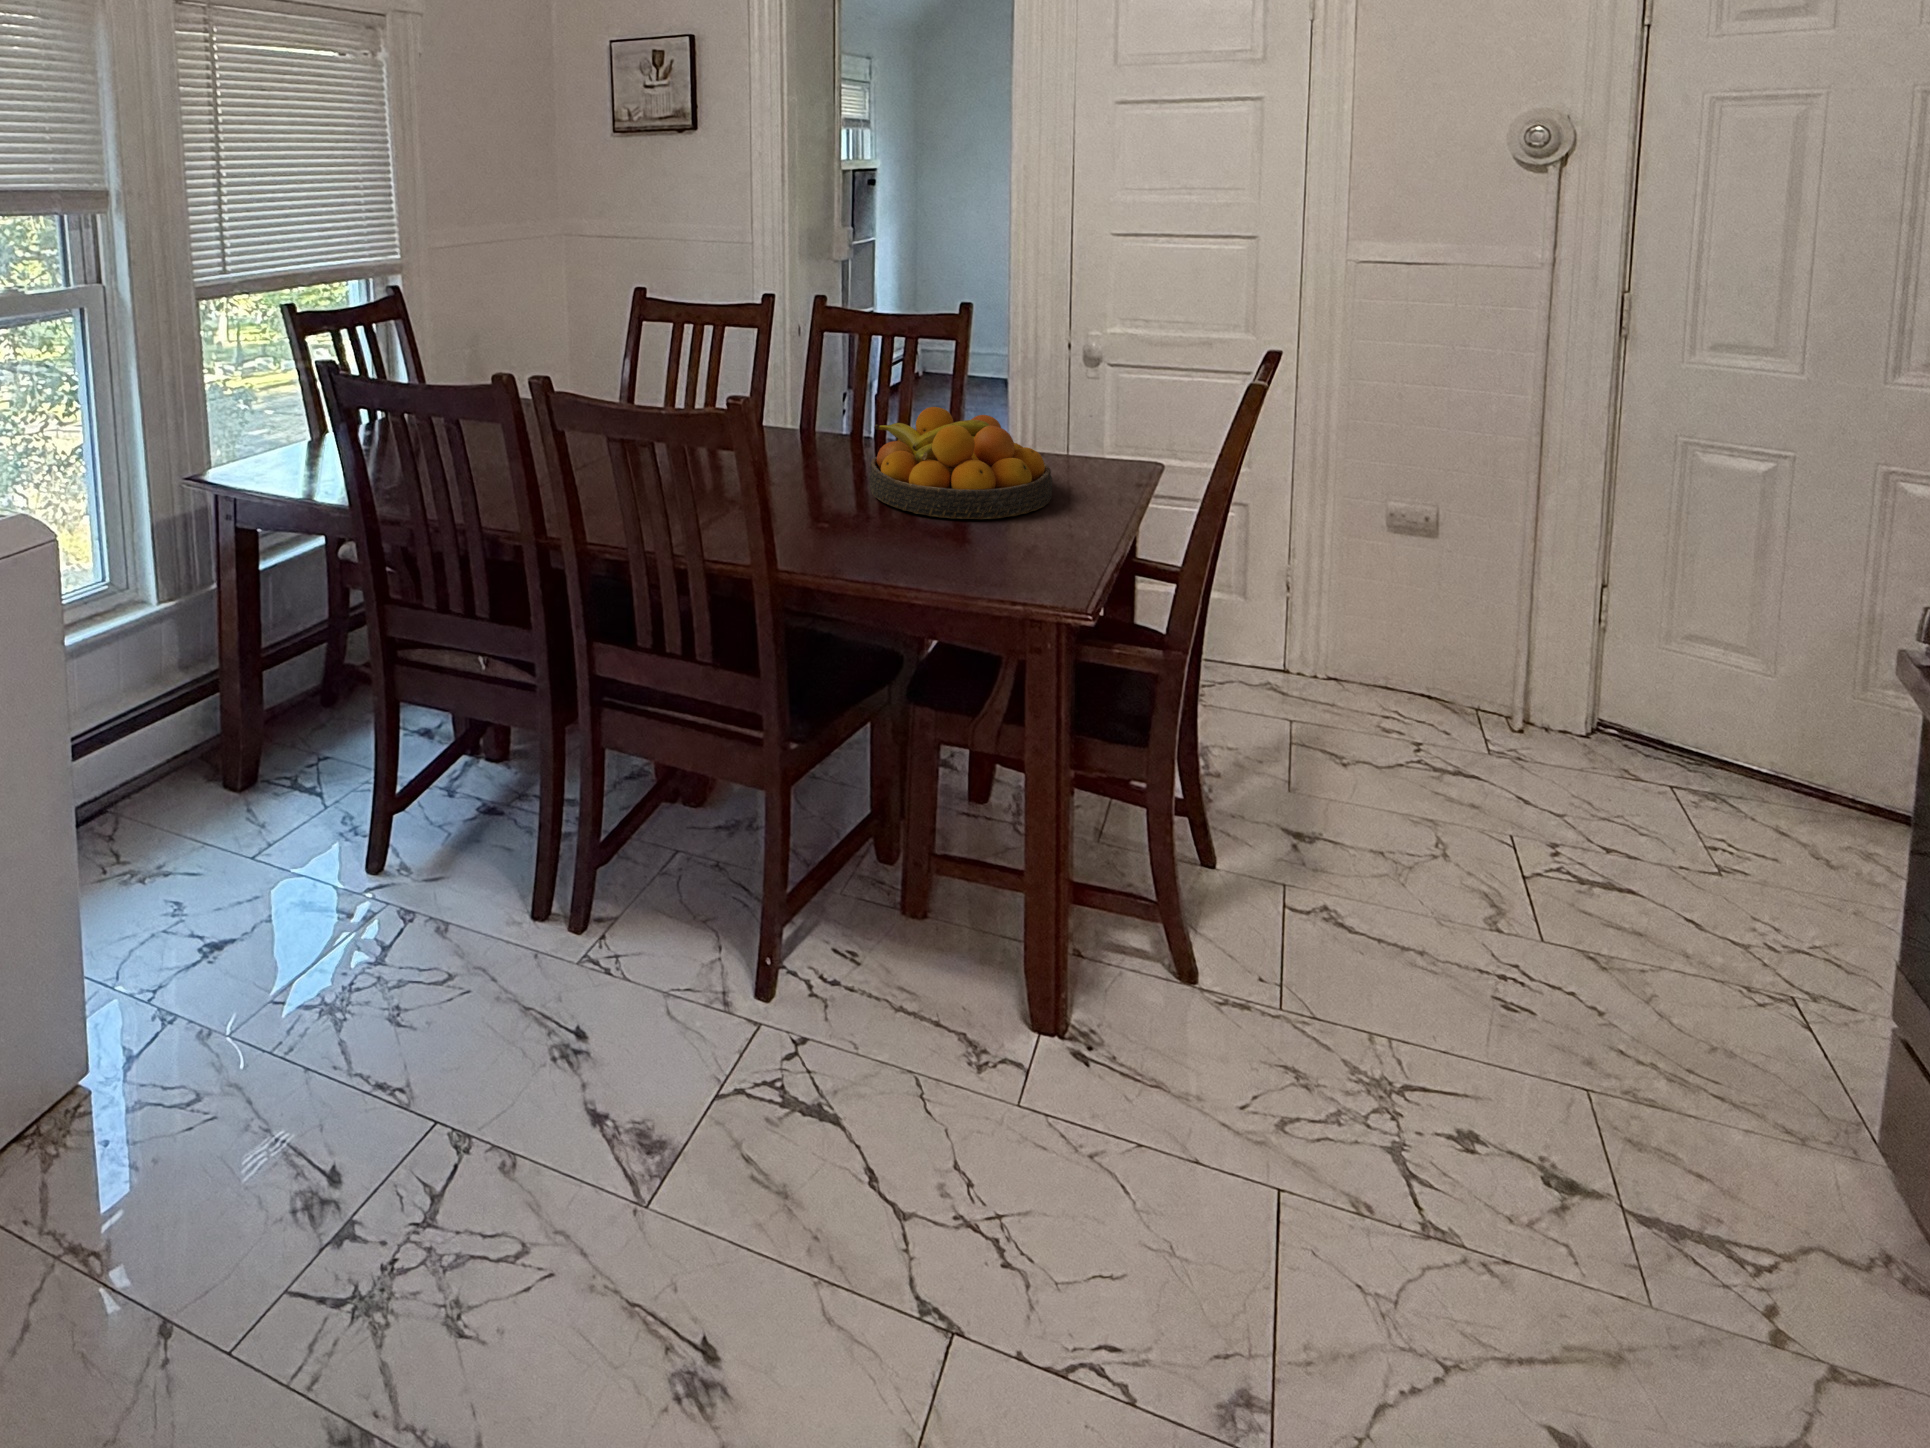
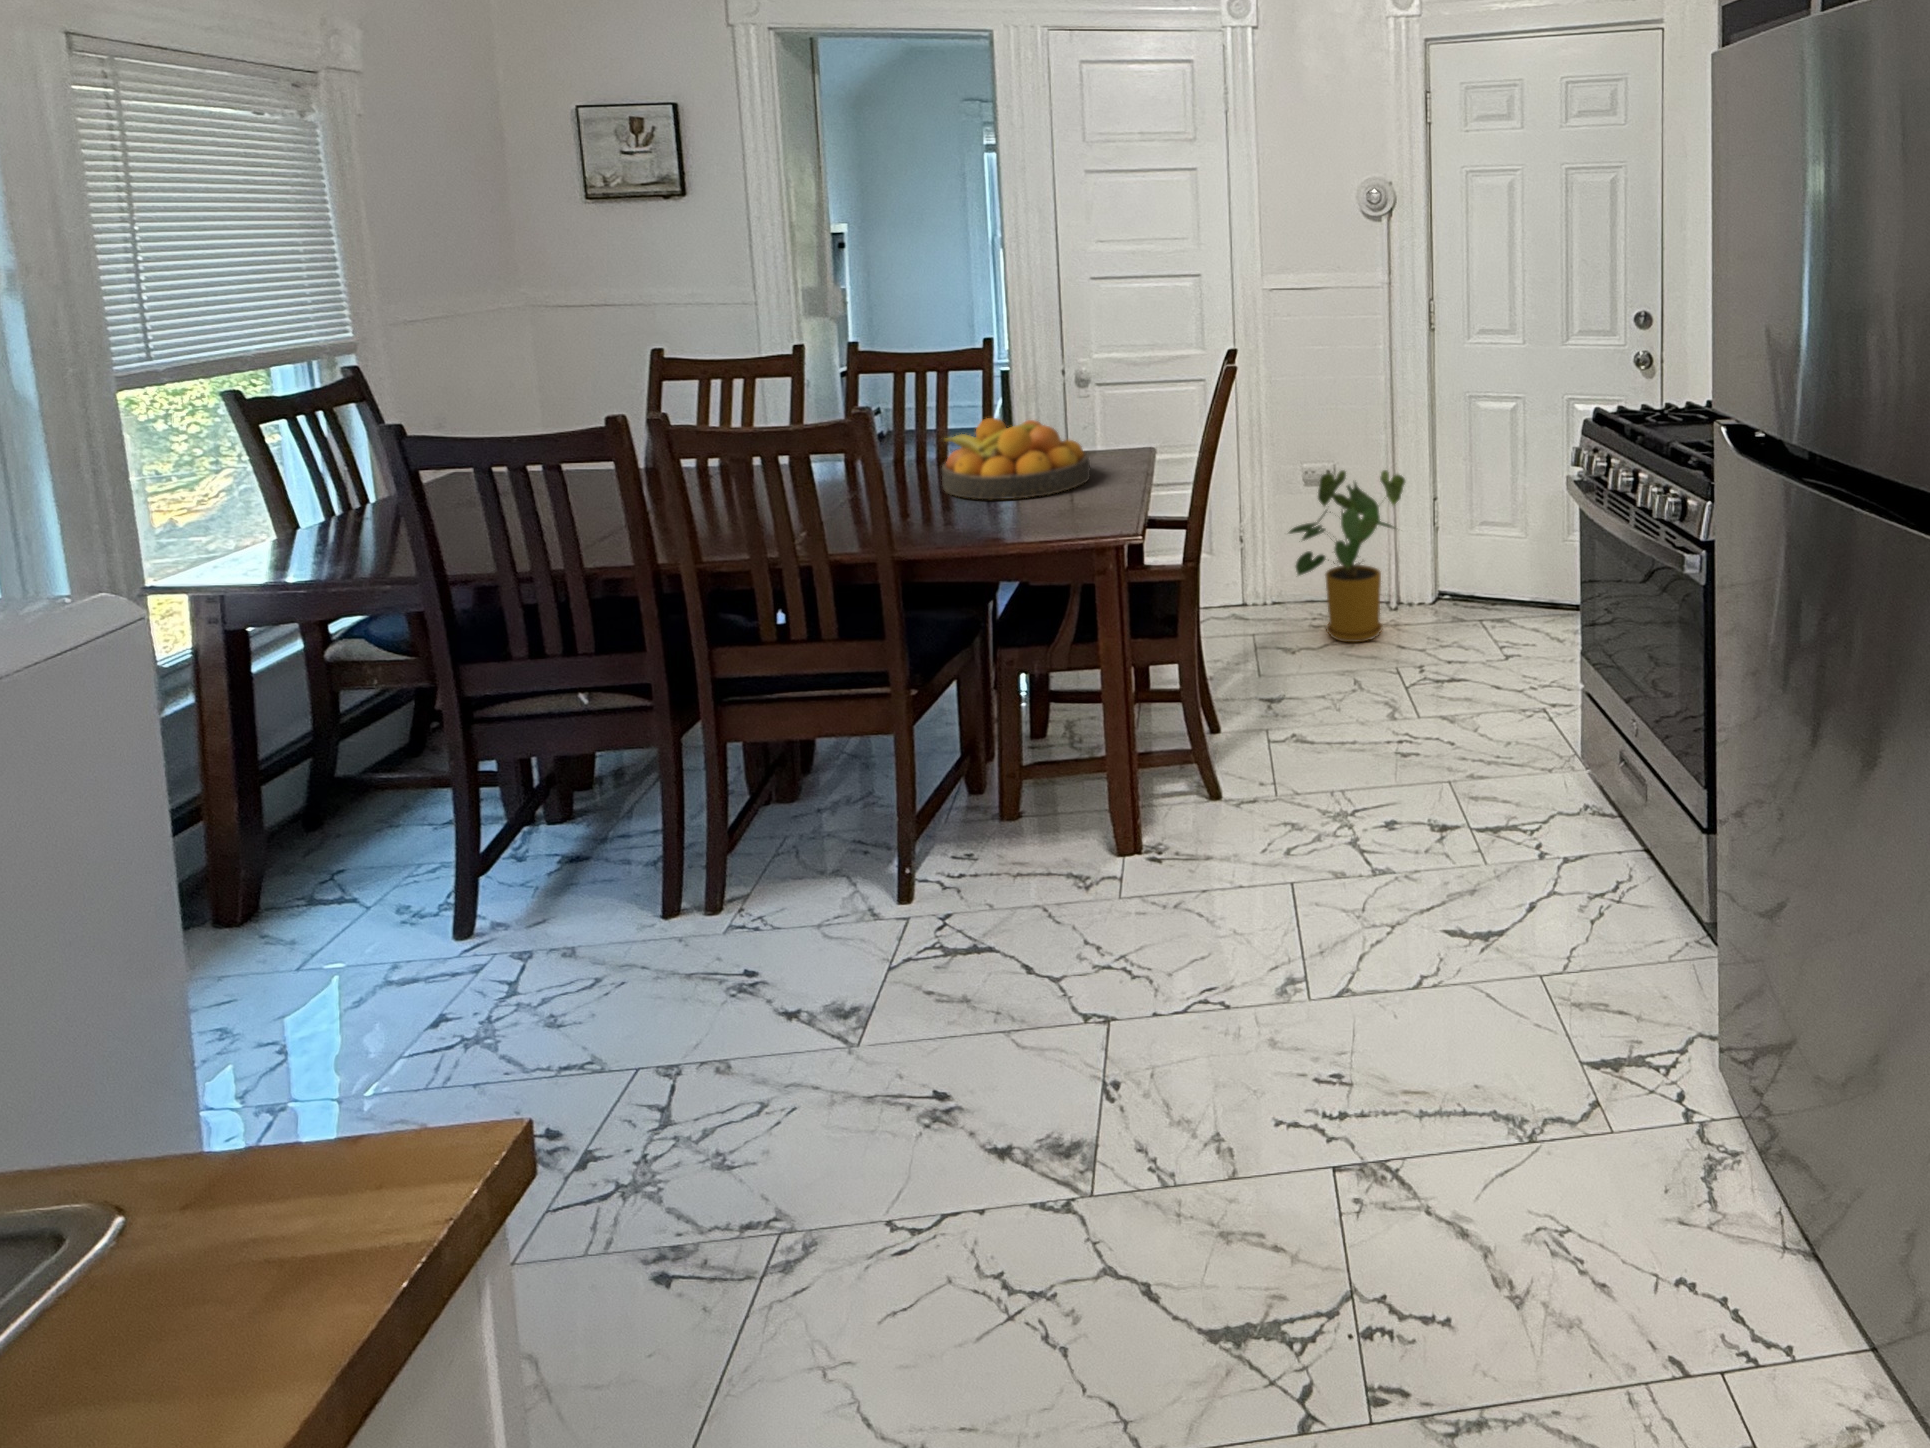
house plant: none [1341,523,1554,779] -> present [1289,470,1405,642]

